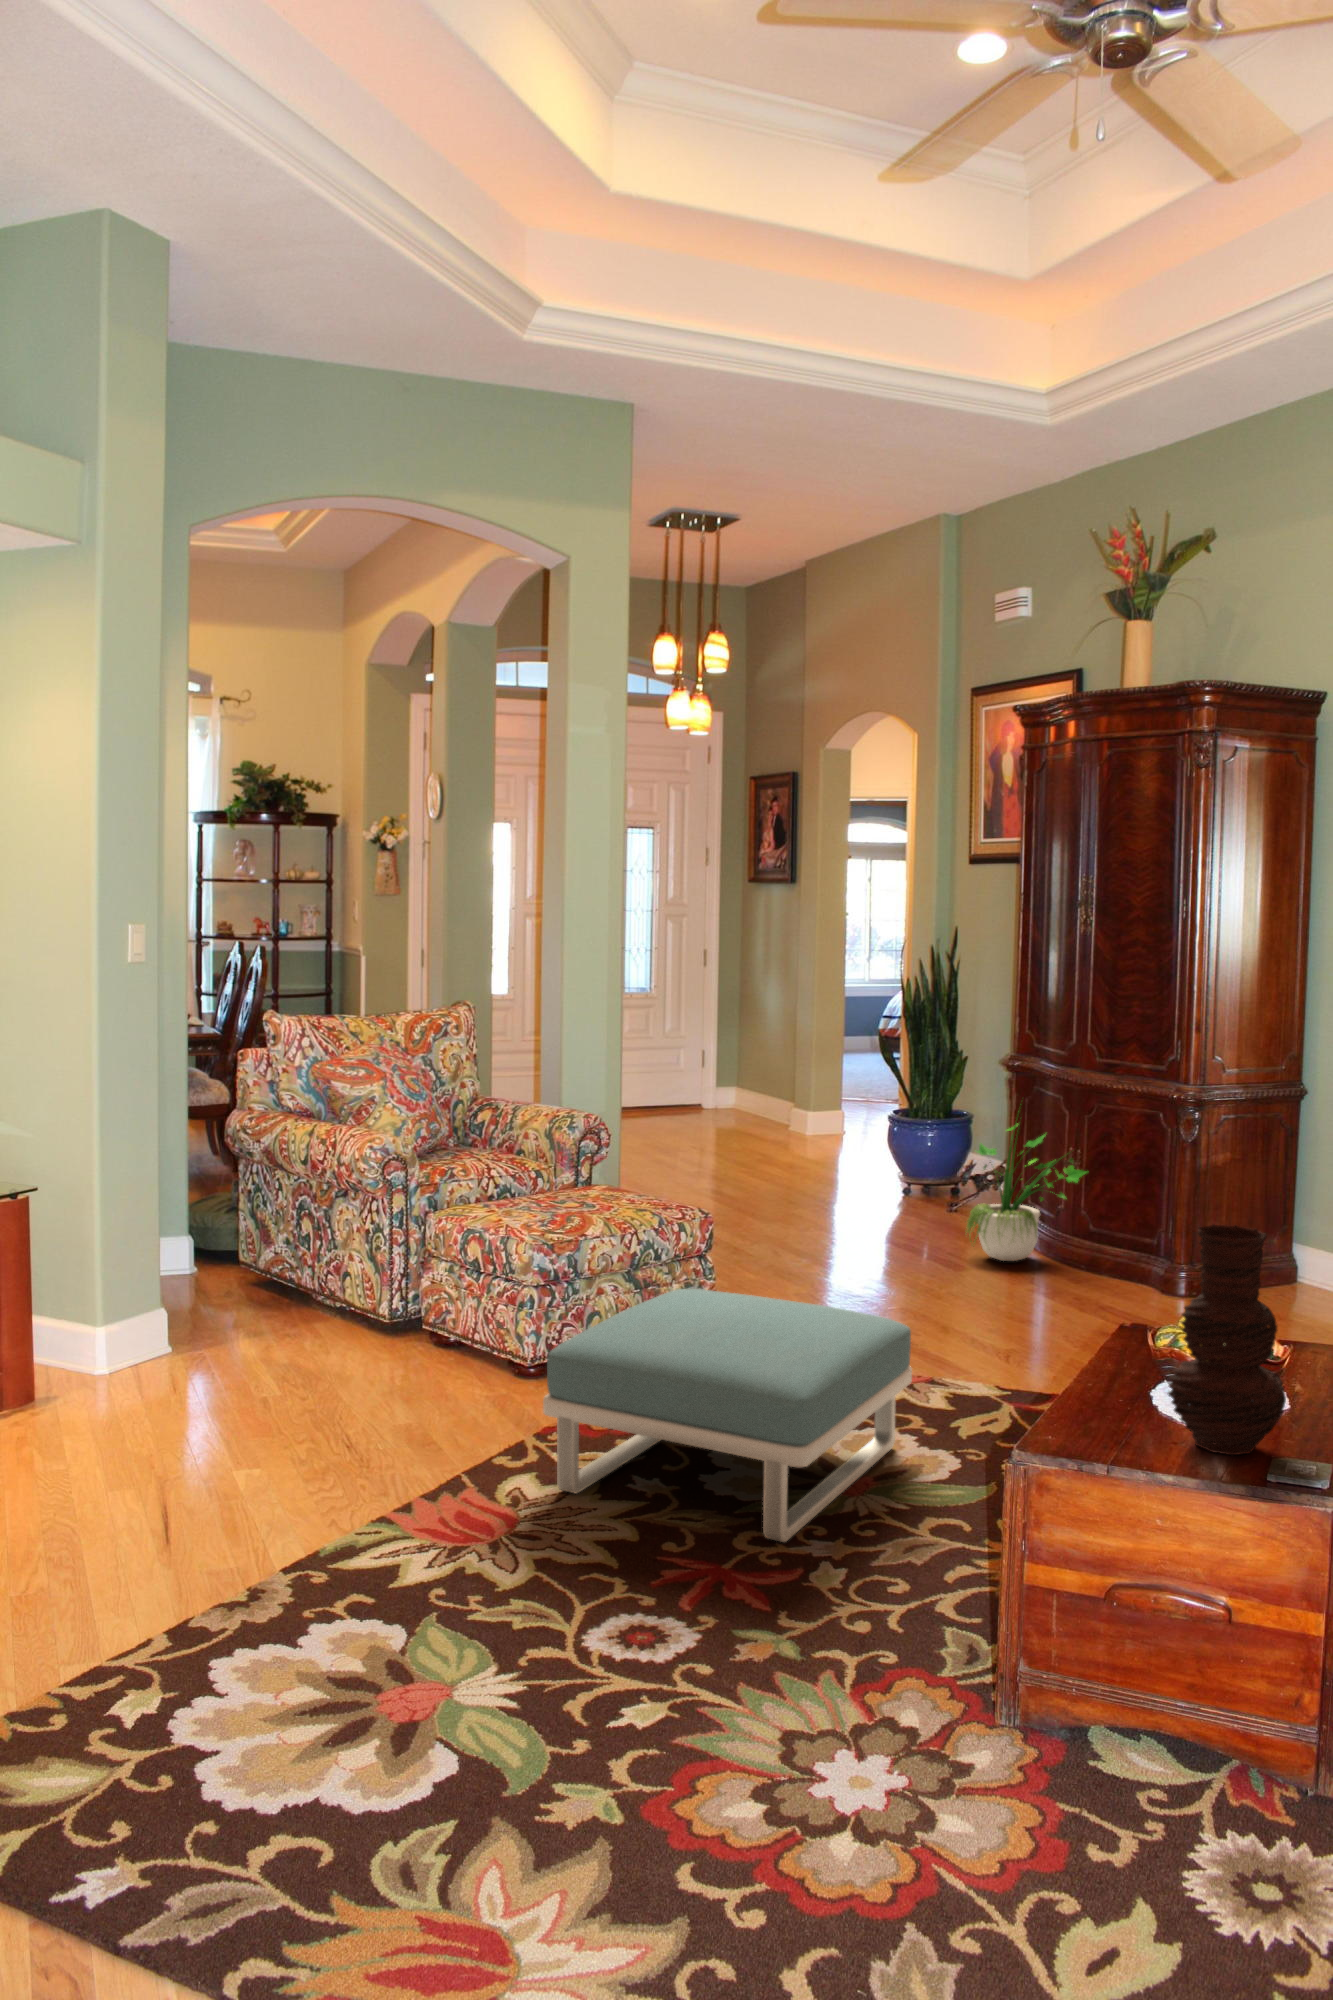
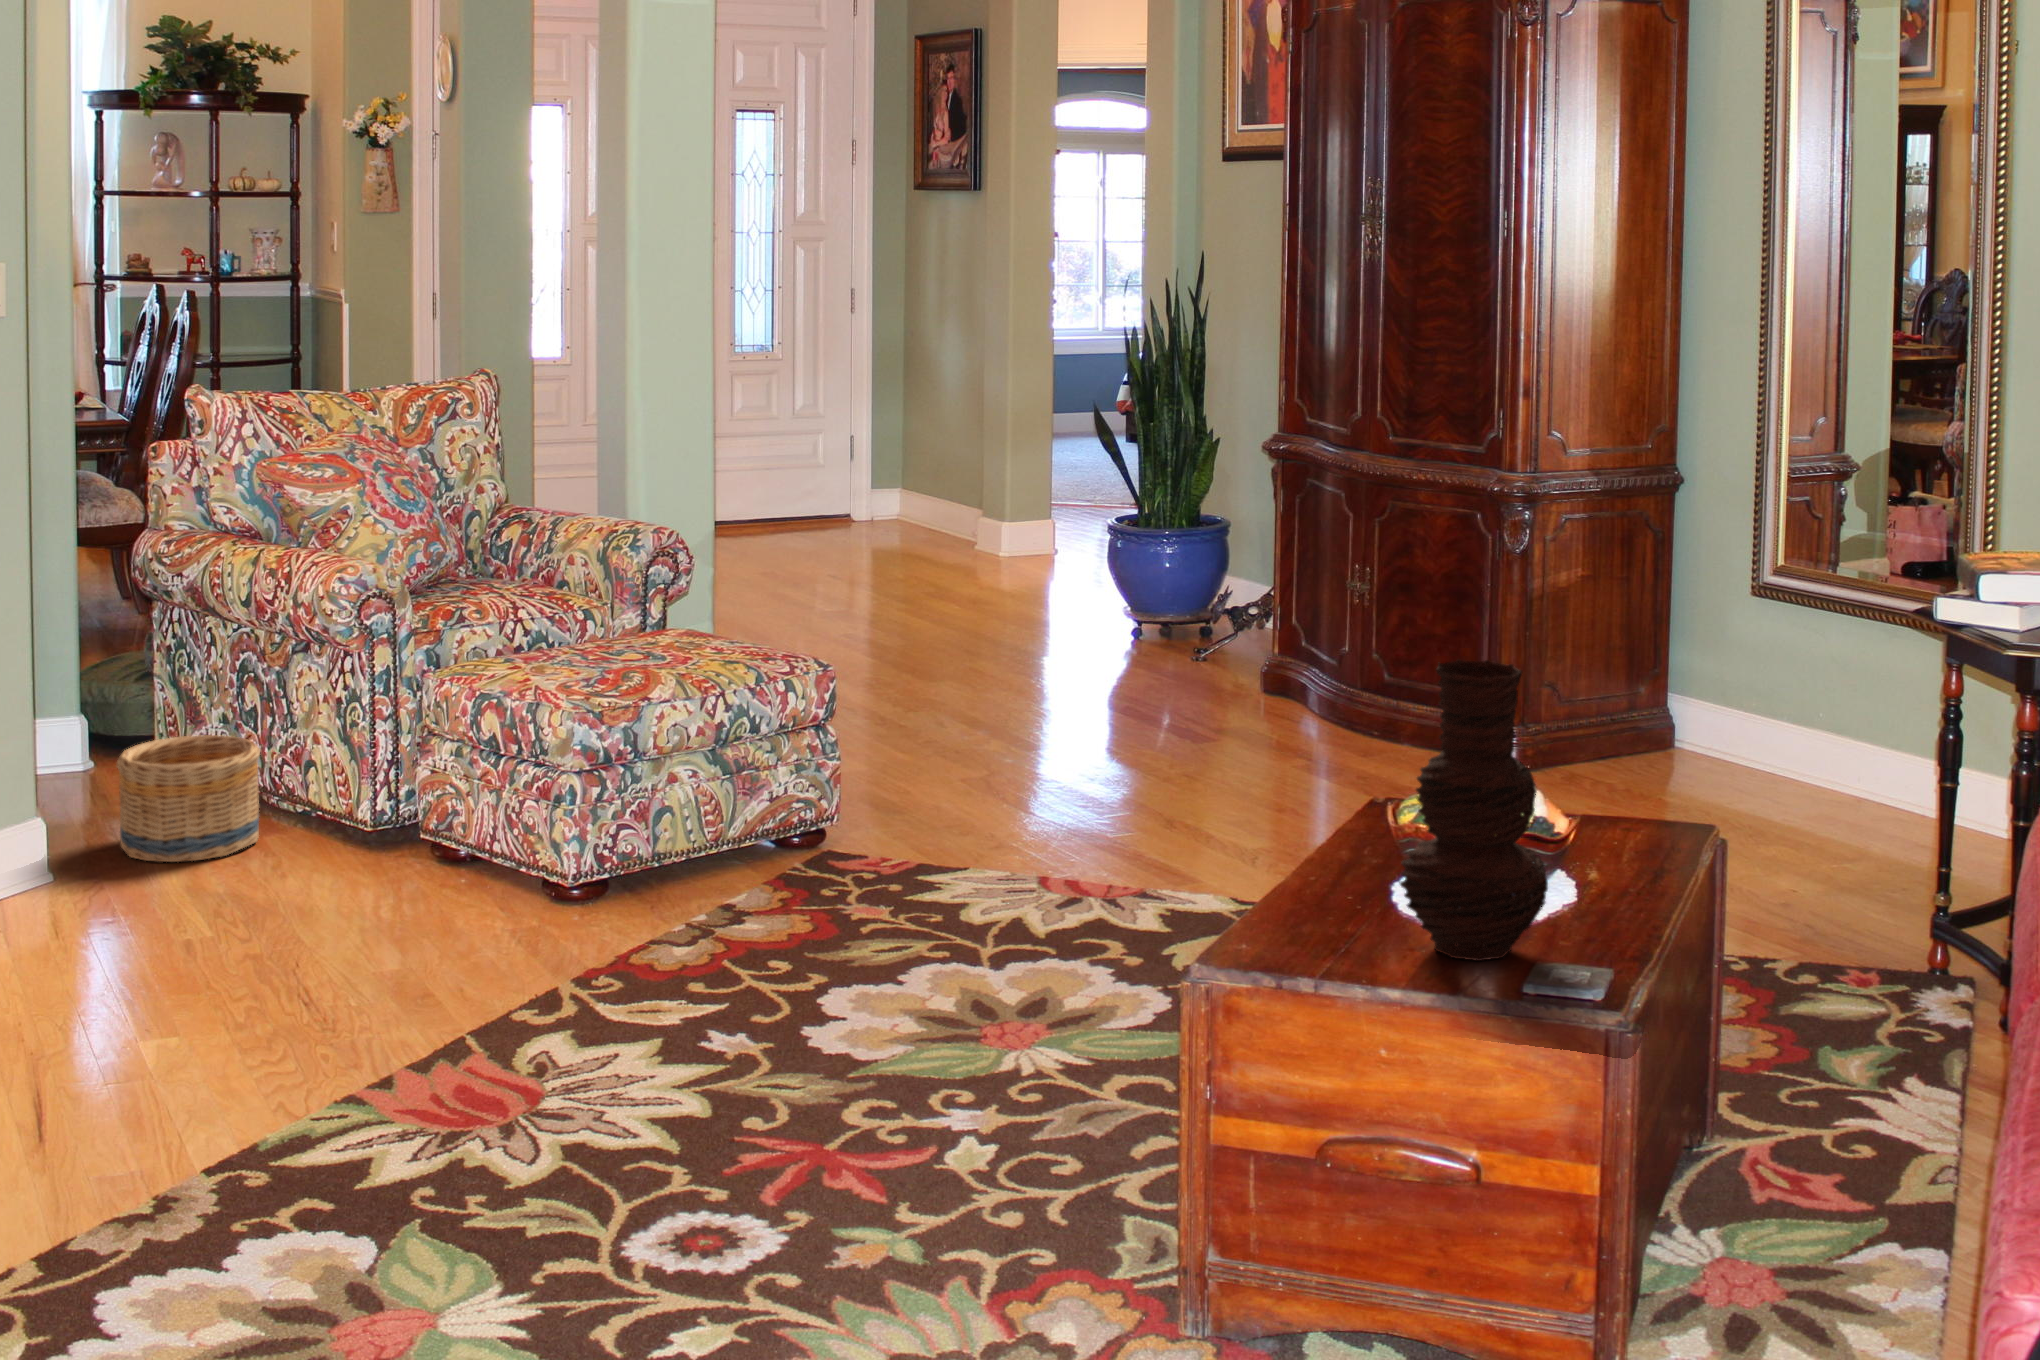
potted plant: present [966,1123,1087,1261] -> none [1205,494,1376,731]
basket: none [220,1252,315,1340] -> present [117,735,260,862]
footstool: present [543,1289,912,1542] -> none [583,772,1103,1112]

